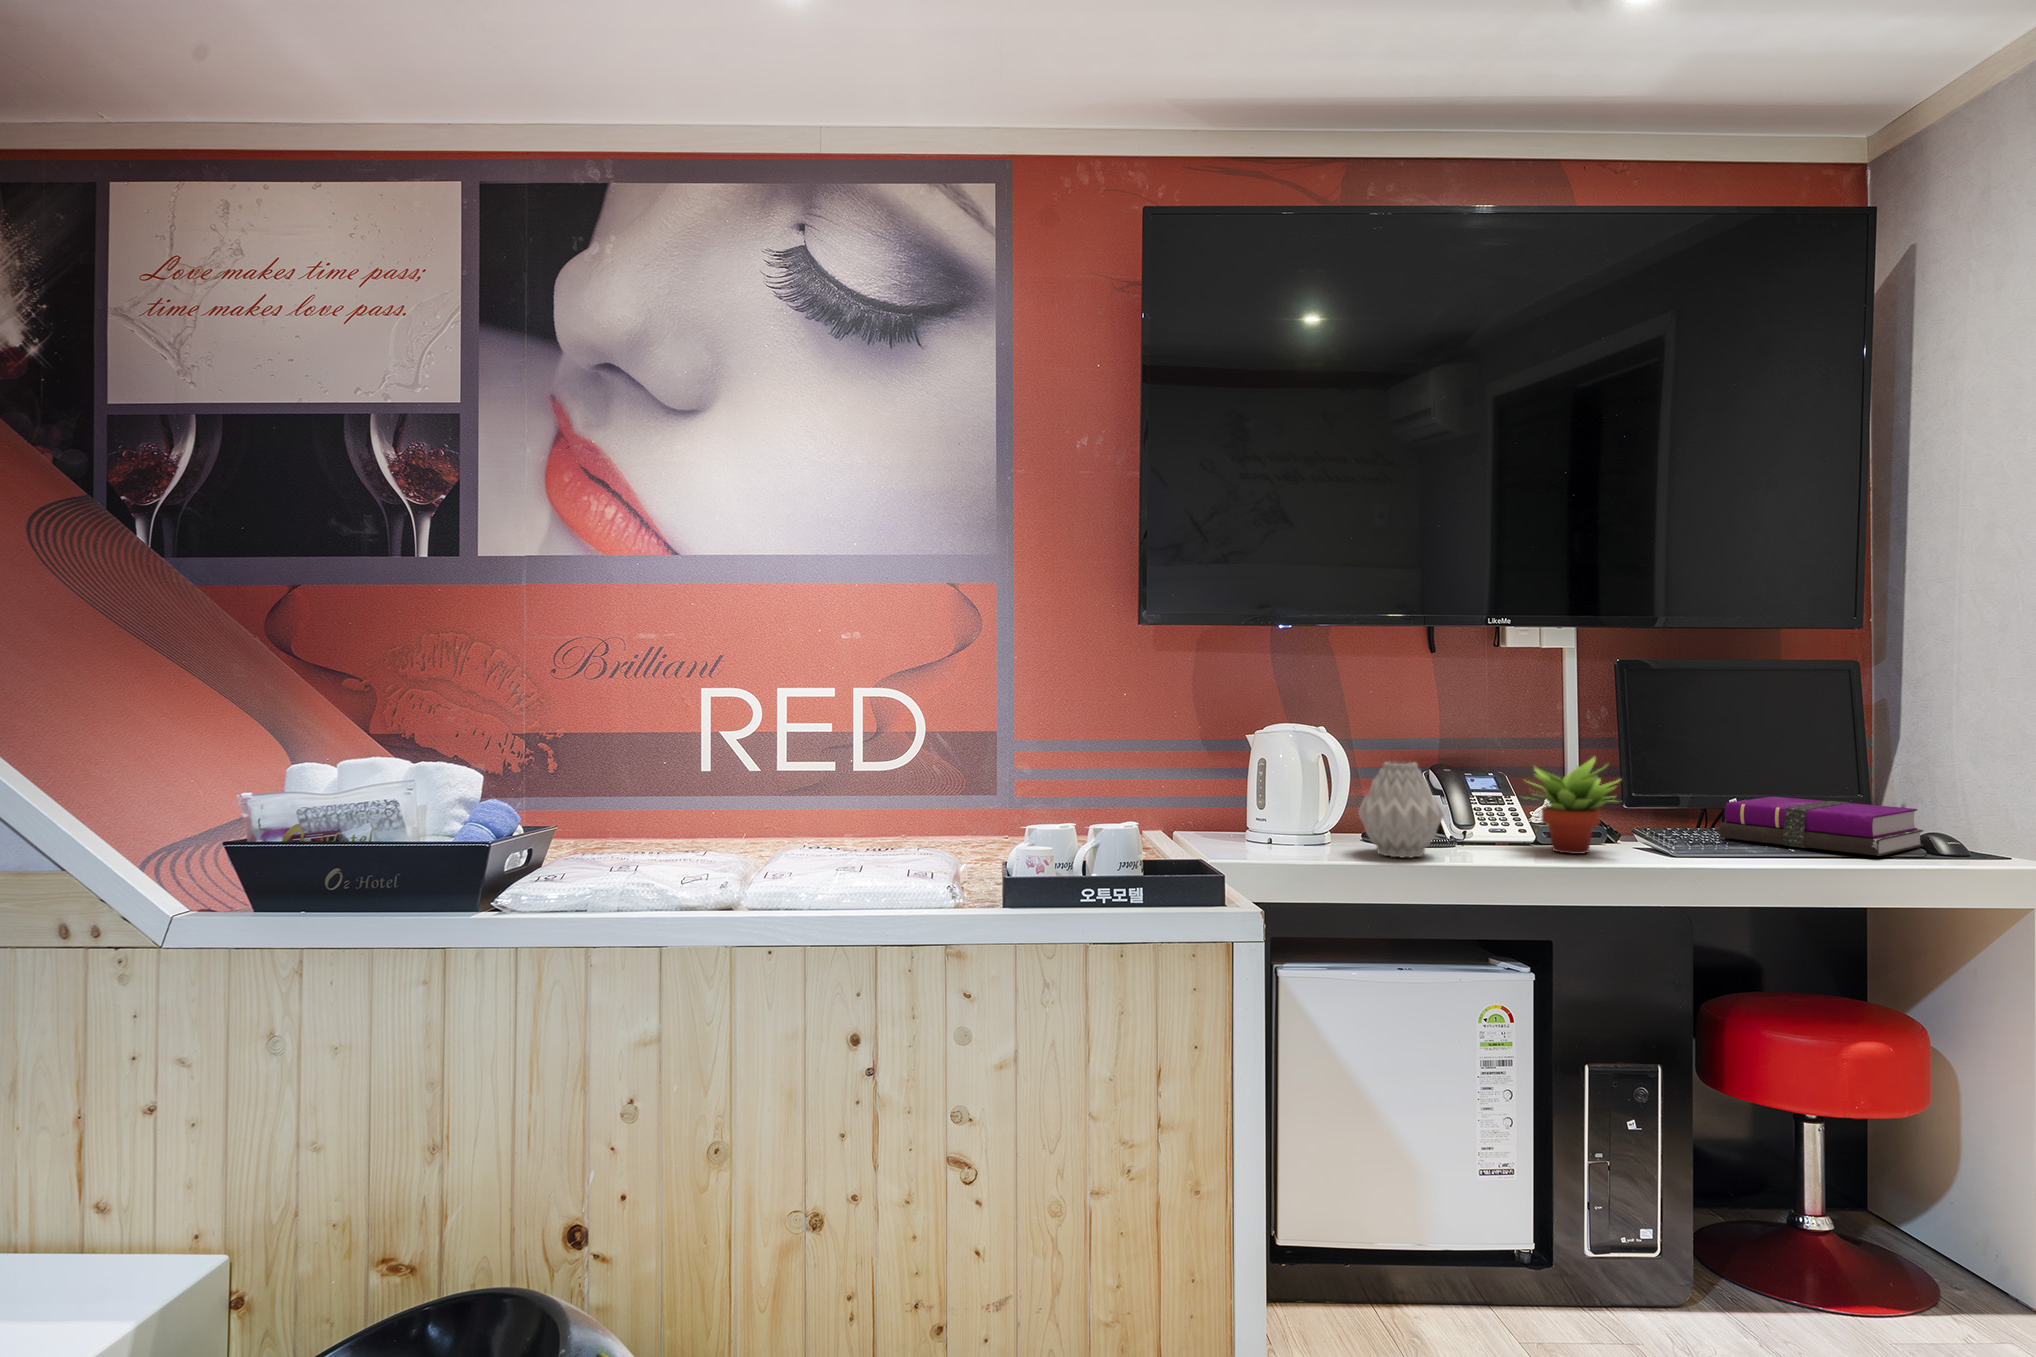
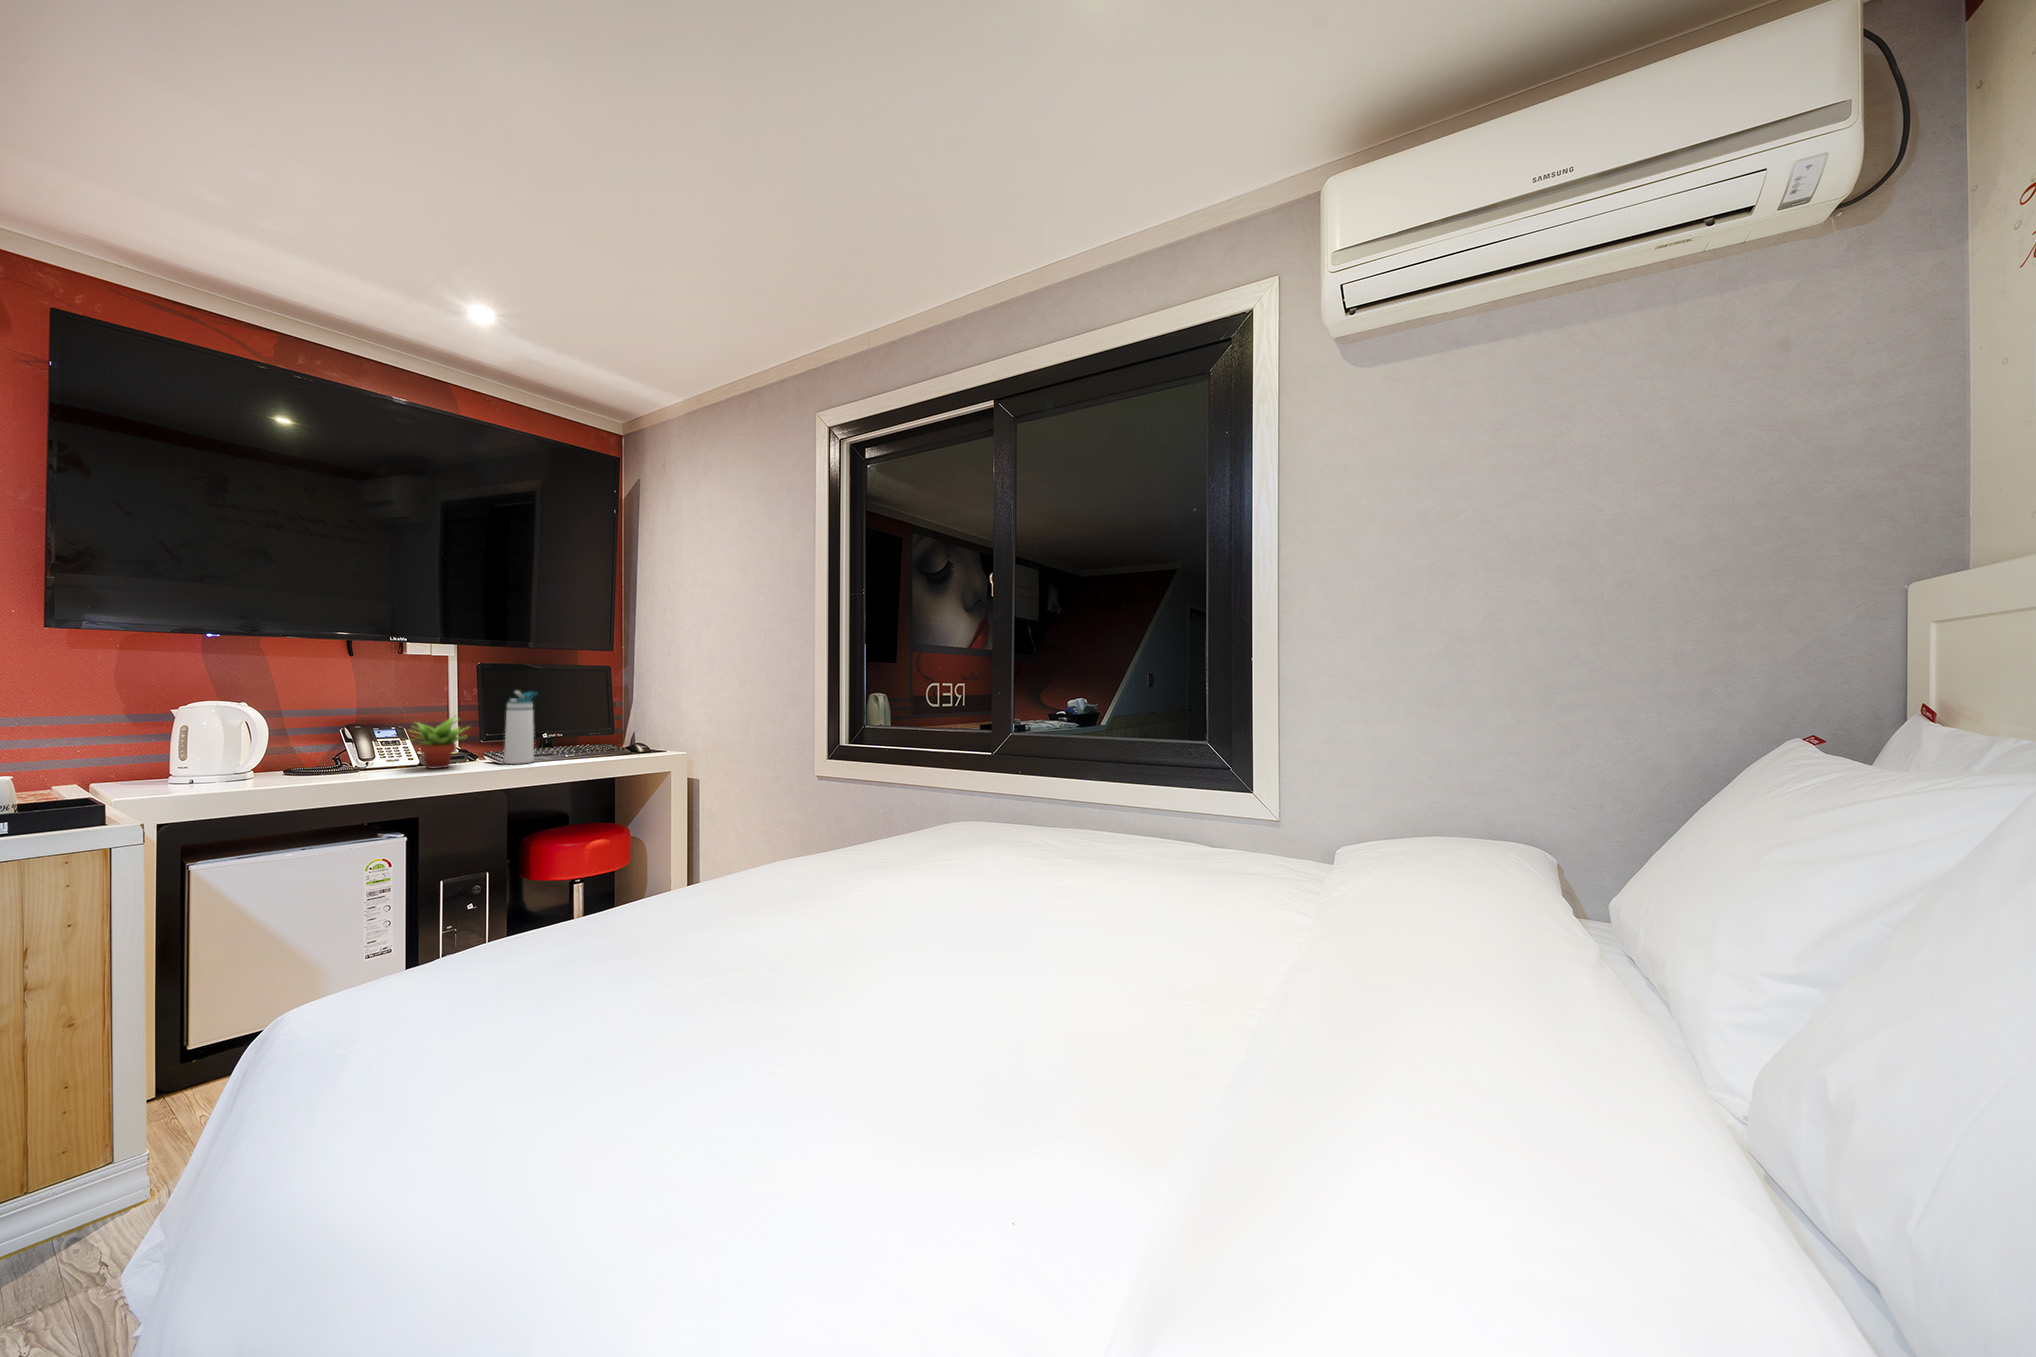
water bottle: none [1682,713,1741,860] -> present [504,691,537,764]
vase: present [1358,761,1444,858] -> none [274,723,345,782]
notebook: present [1719,797,1923,856] -> none [533,731,628,754]

